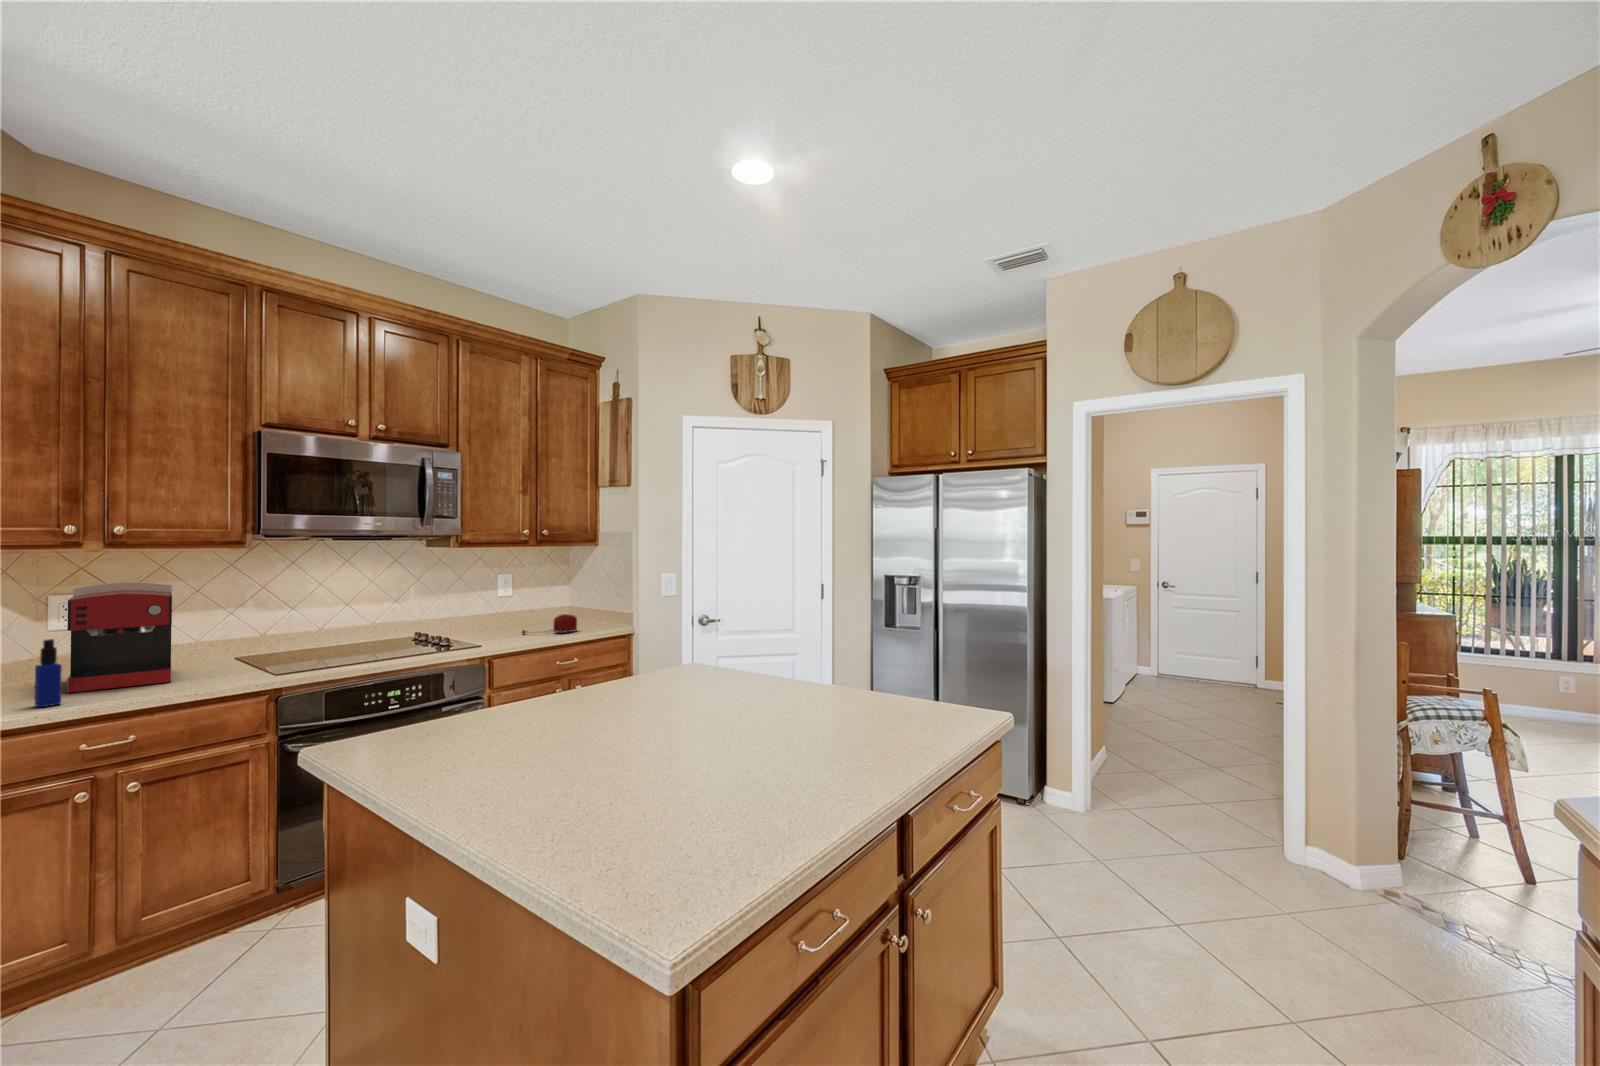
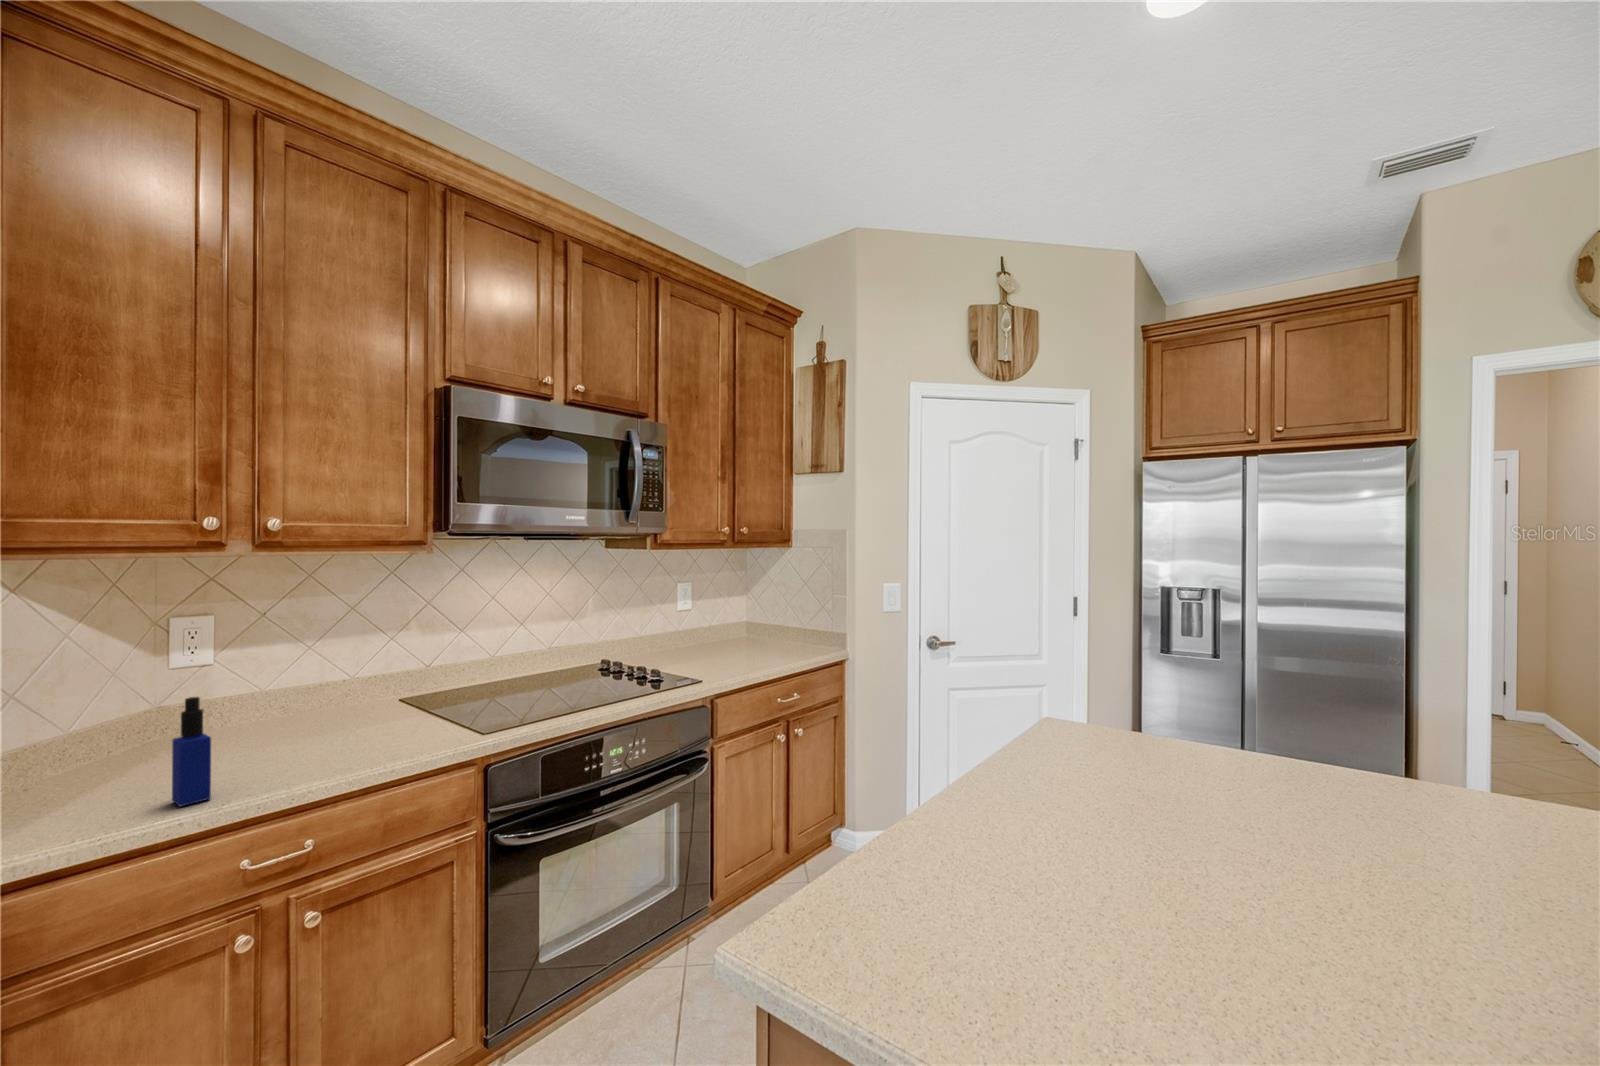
coffee maker: present [67,582,172,693] -> none [208,601,347,771]
toaster: present [522,614,577,634] -> none [721,633,785,659]

